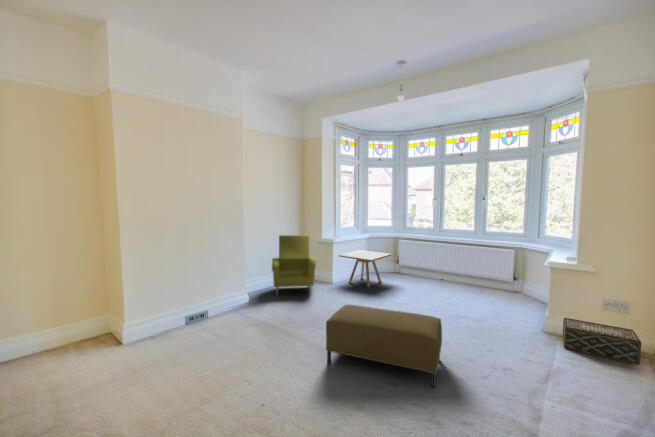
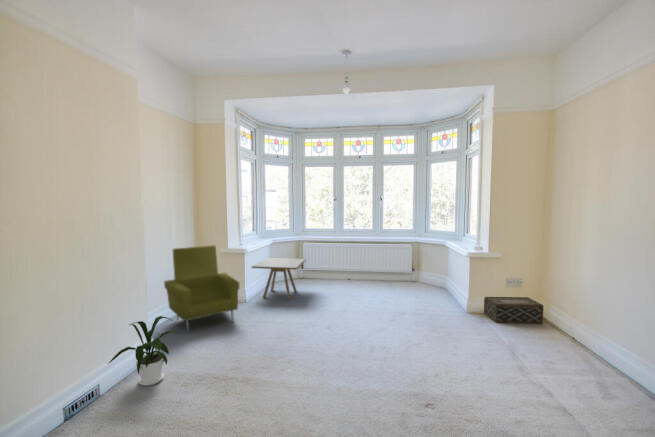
house plant: none [211,277,251,319] -> present [109,316,178,386]
ottoman: present [326,305,442,387] -> none [334,318,471,404]

